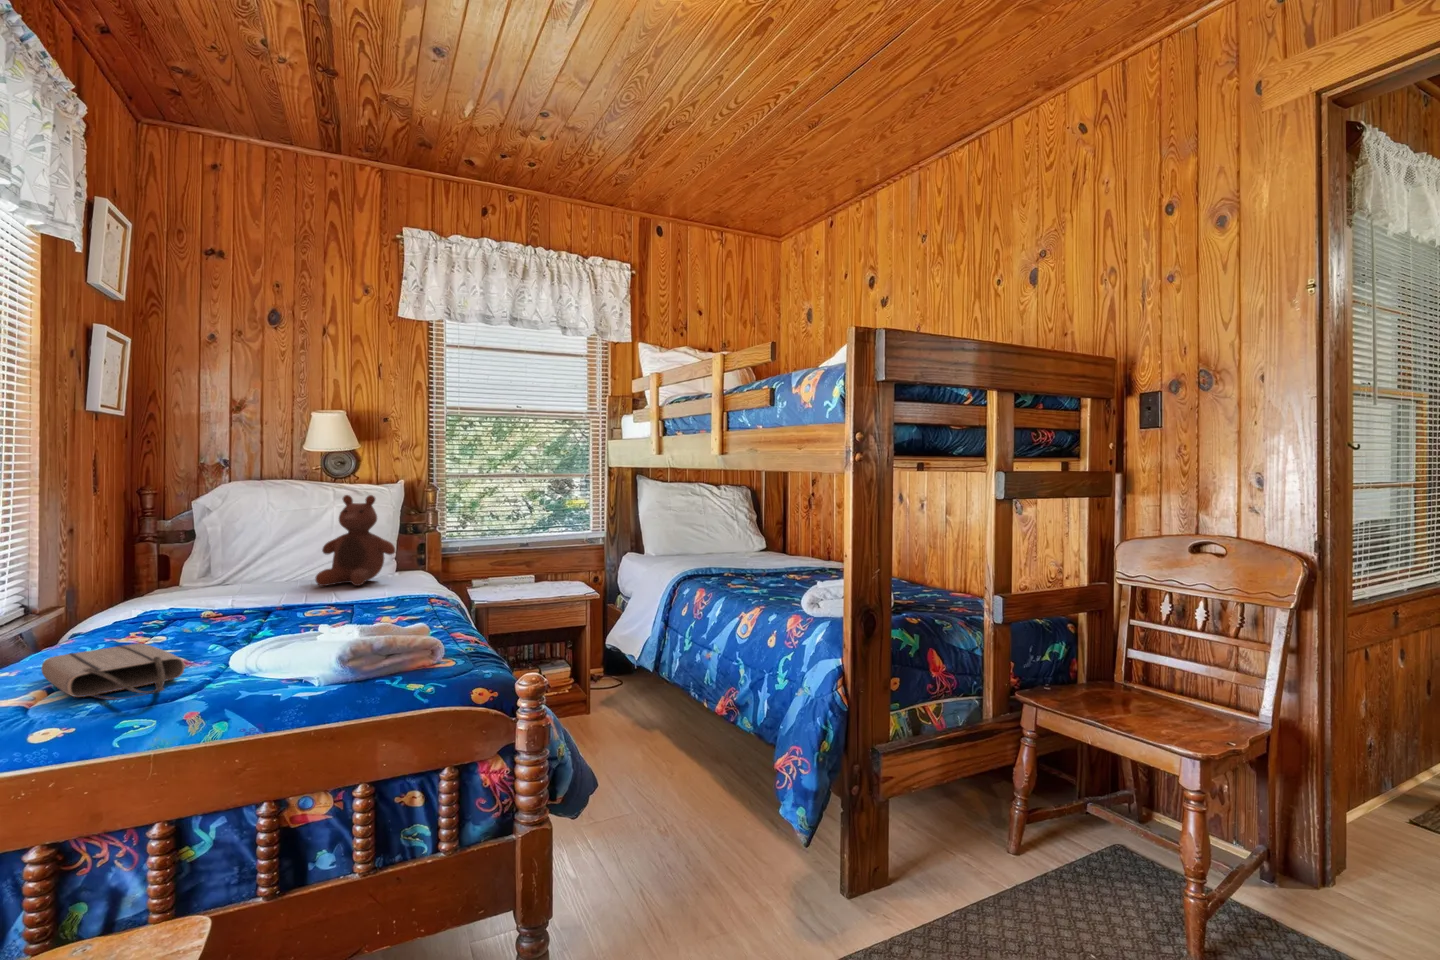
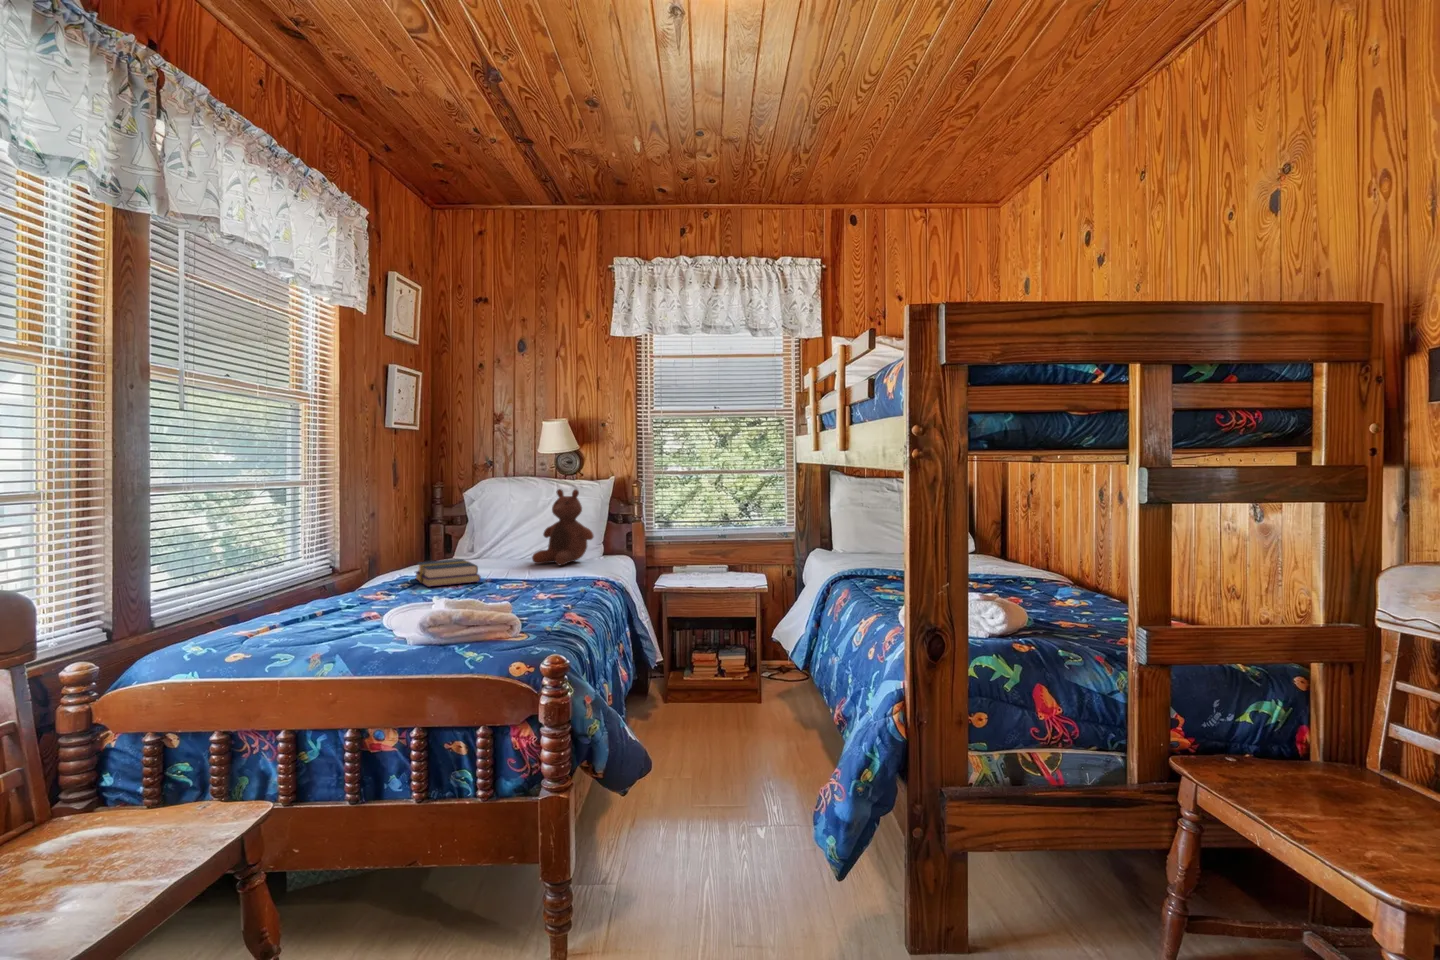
book: none [165,584,277,621] -> present [416,559,481,587]
tote bag: present [41,644,185,700] -> none [279,601,358,640]

